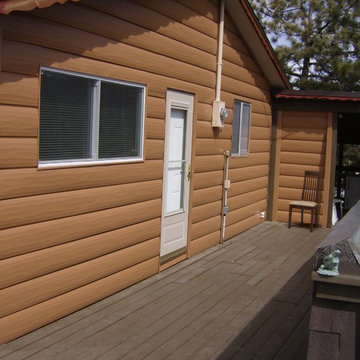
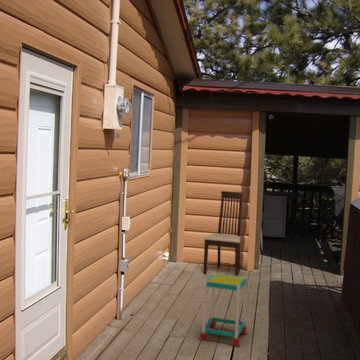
side table: none [268,217,301,260] -> present [200,273,247,347]

